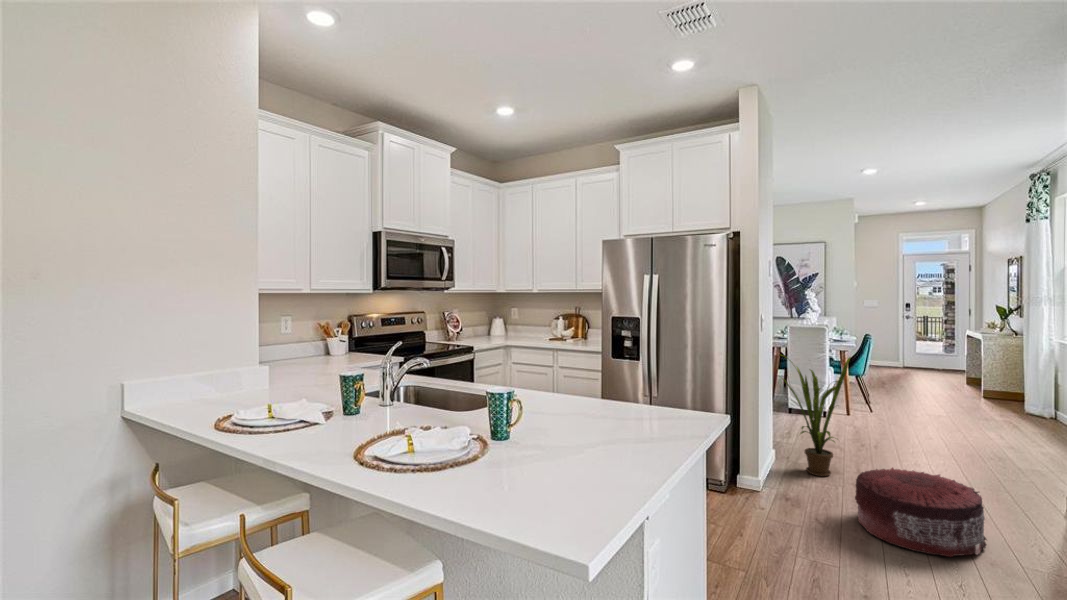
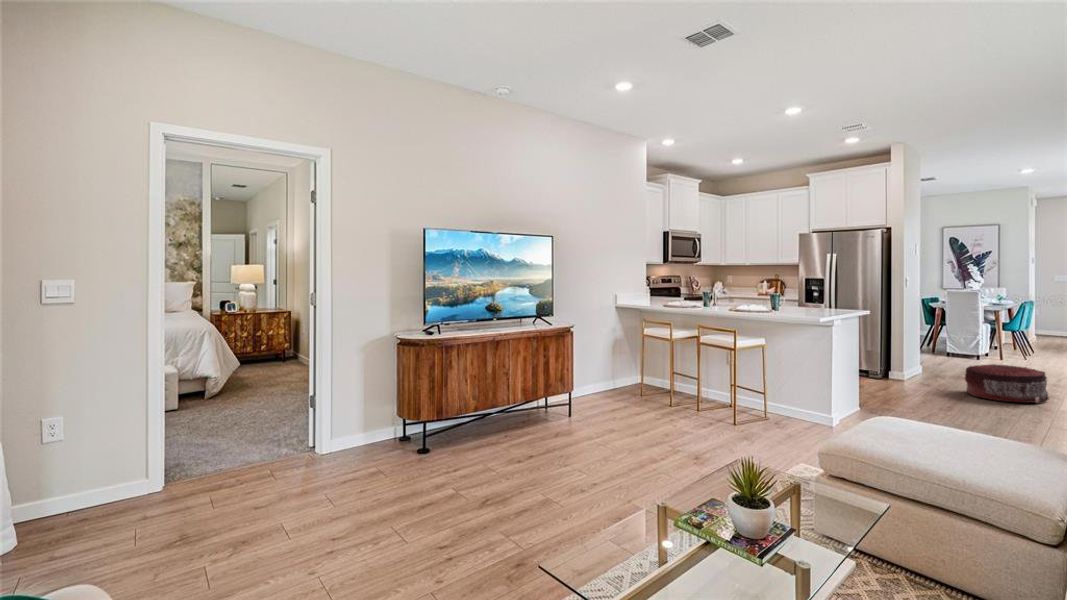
house plant: present [782,357,850,476] -> none [922,302,981,380]

